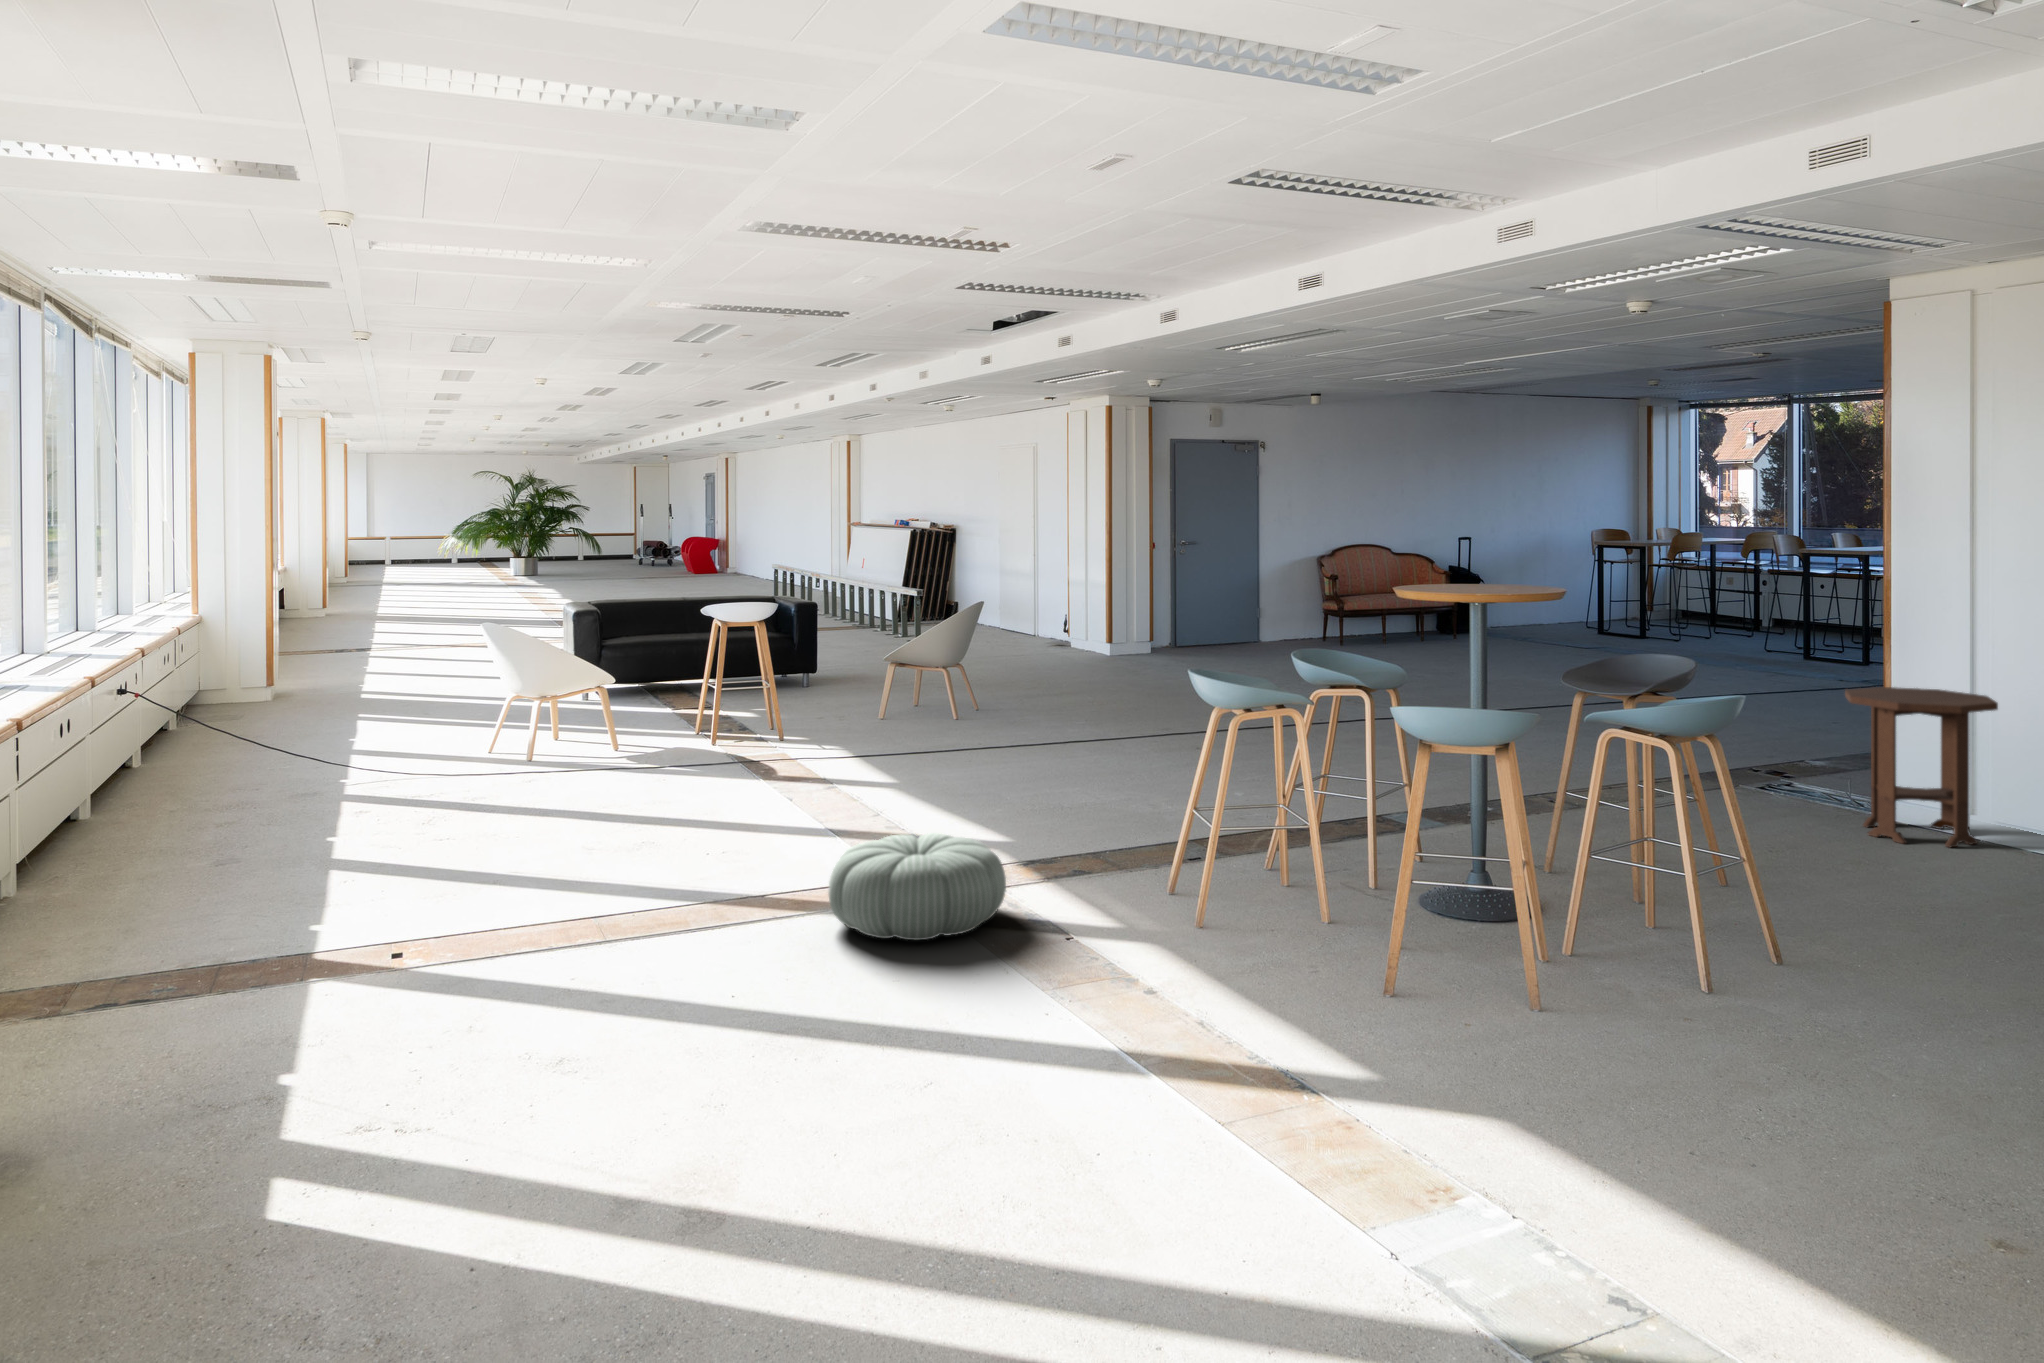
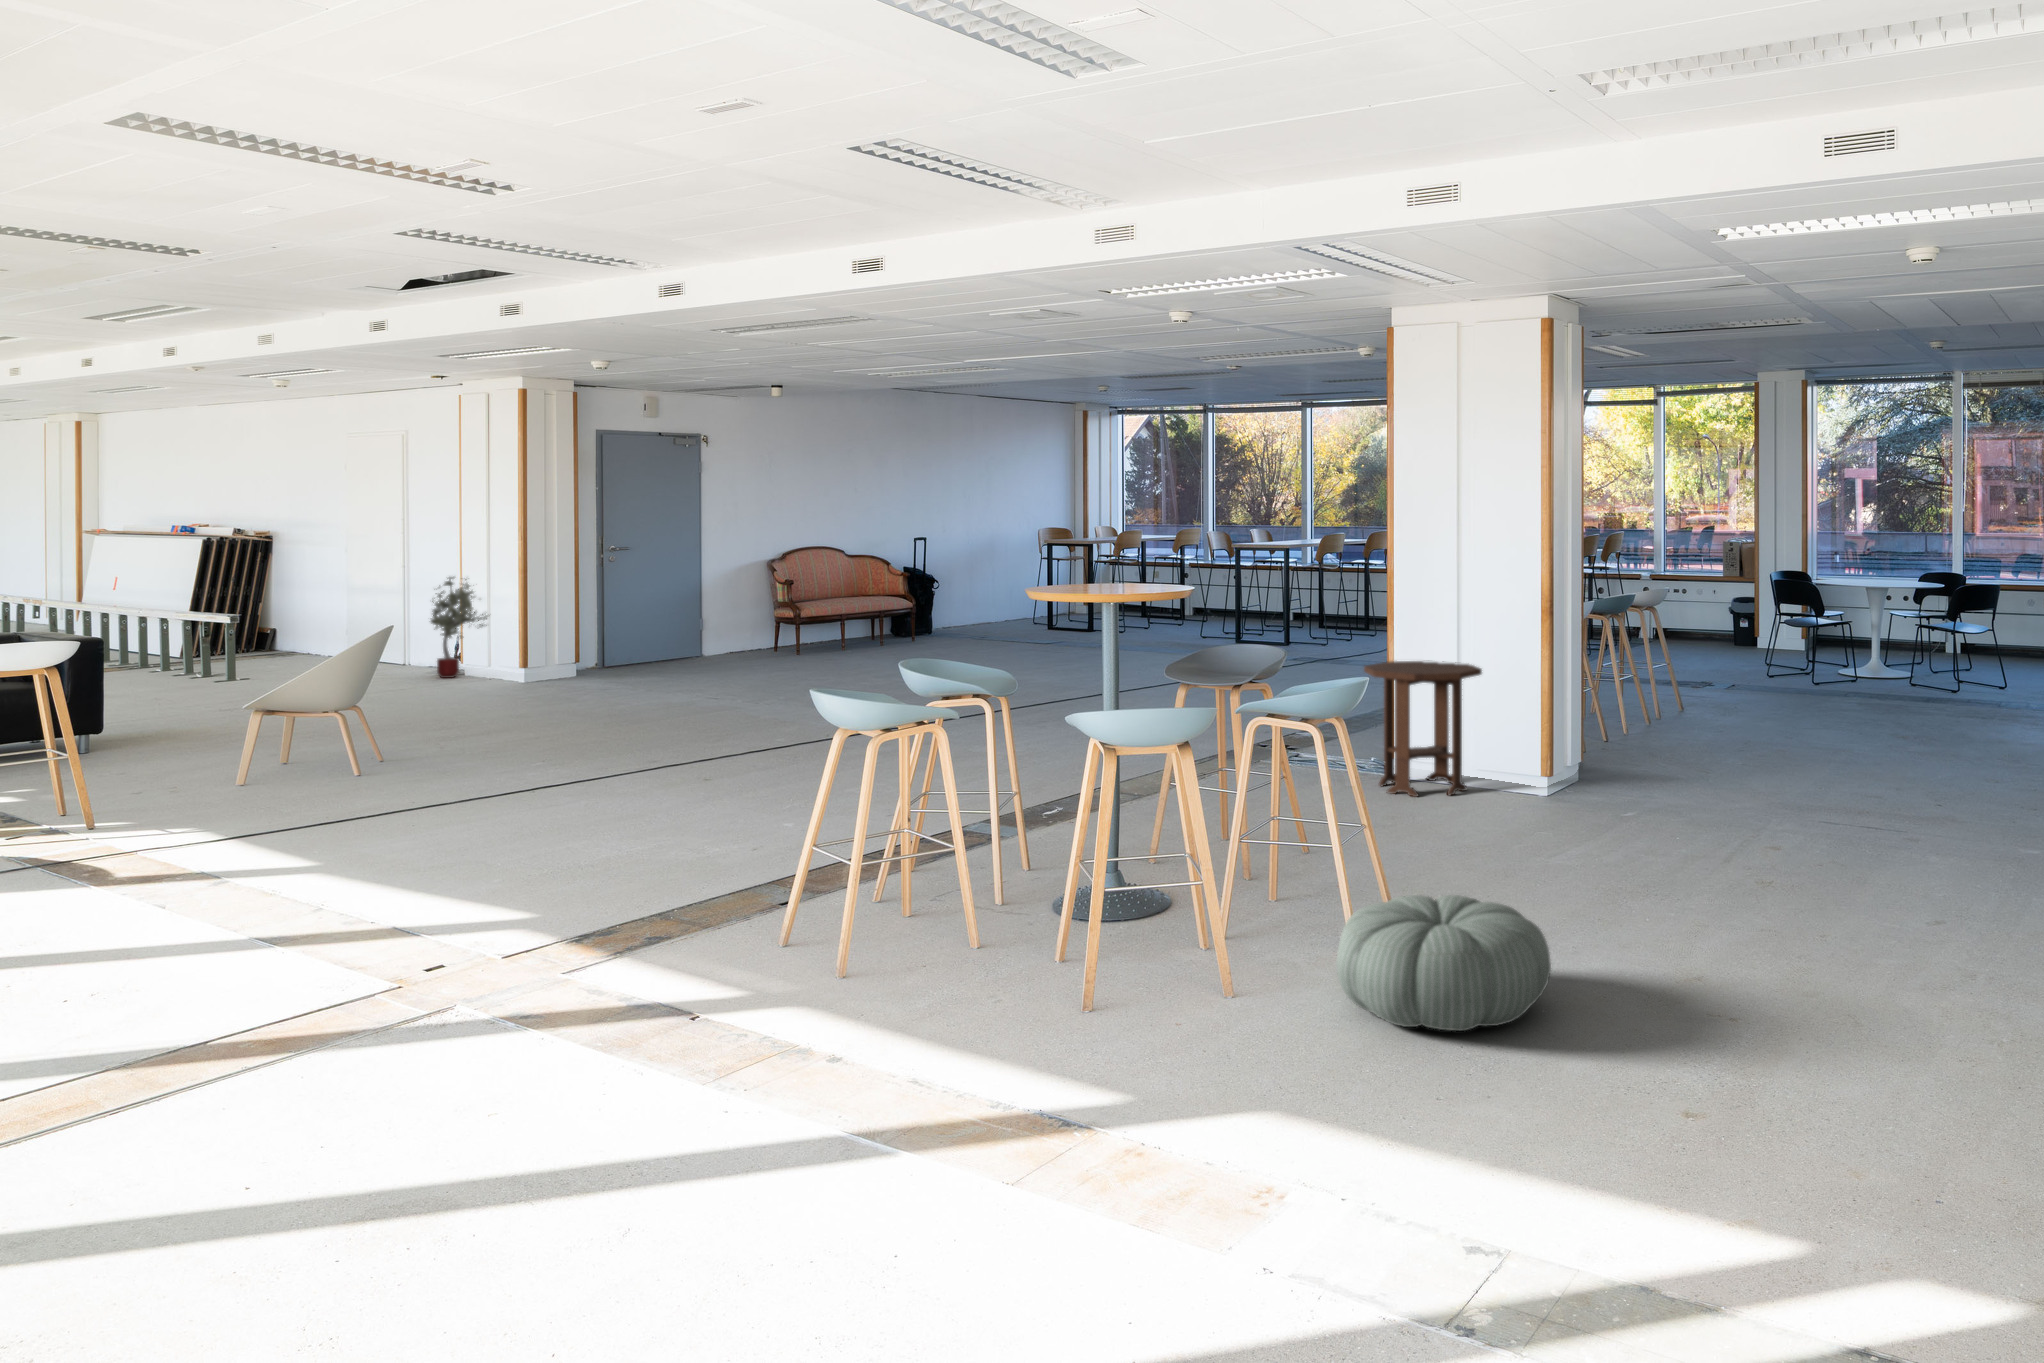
potted tree: none [1041,563,1086,647] -> present [431,577,487,678]
pouf: present [828,833,1006,940] -> present [1336,895,1551,1031]

